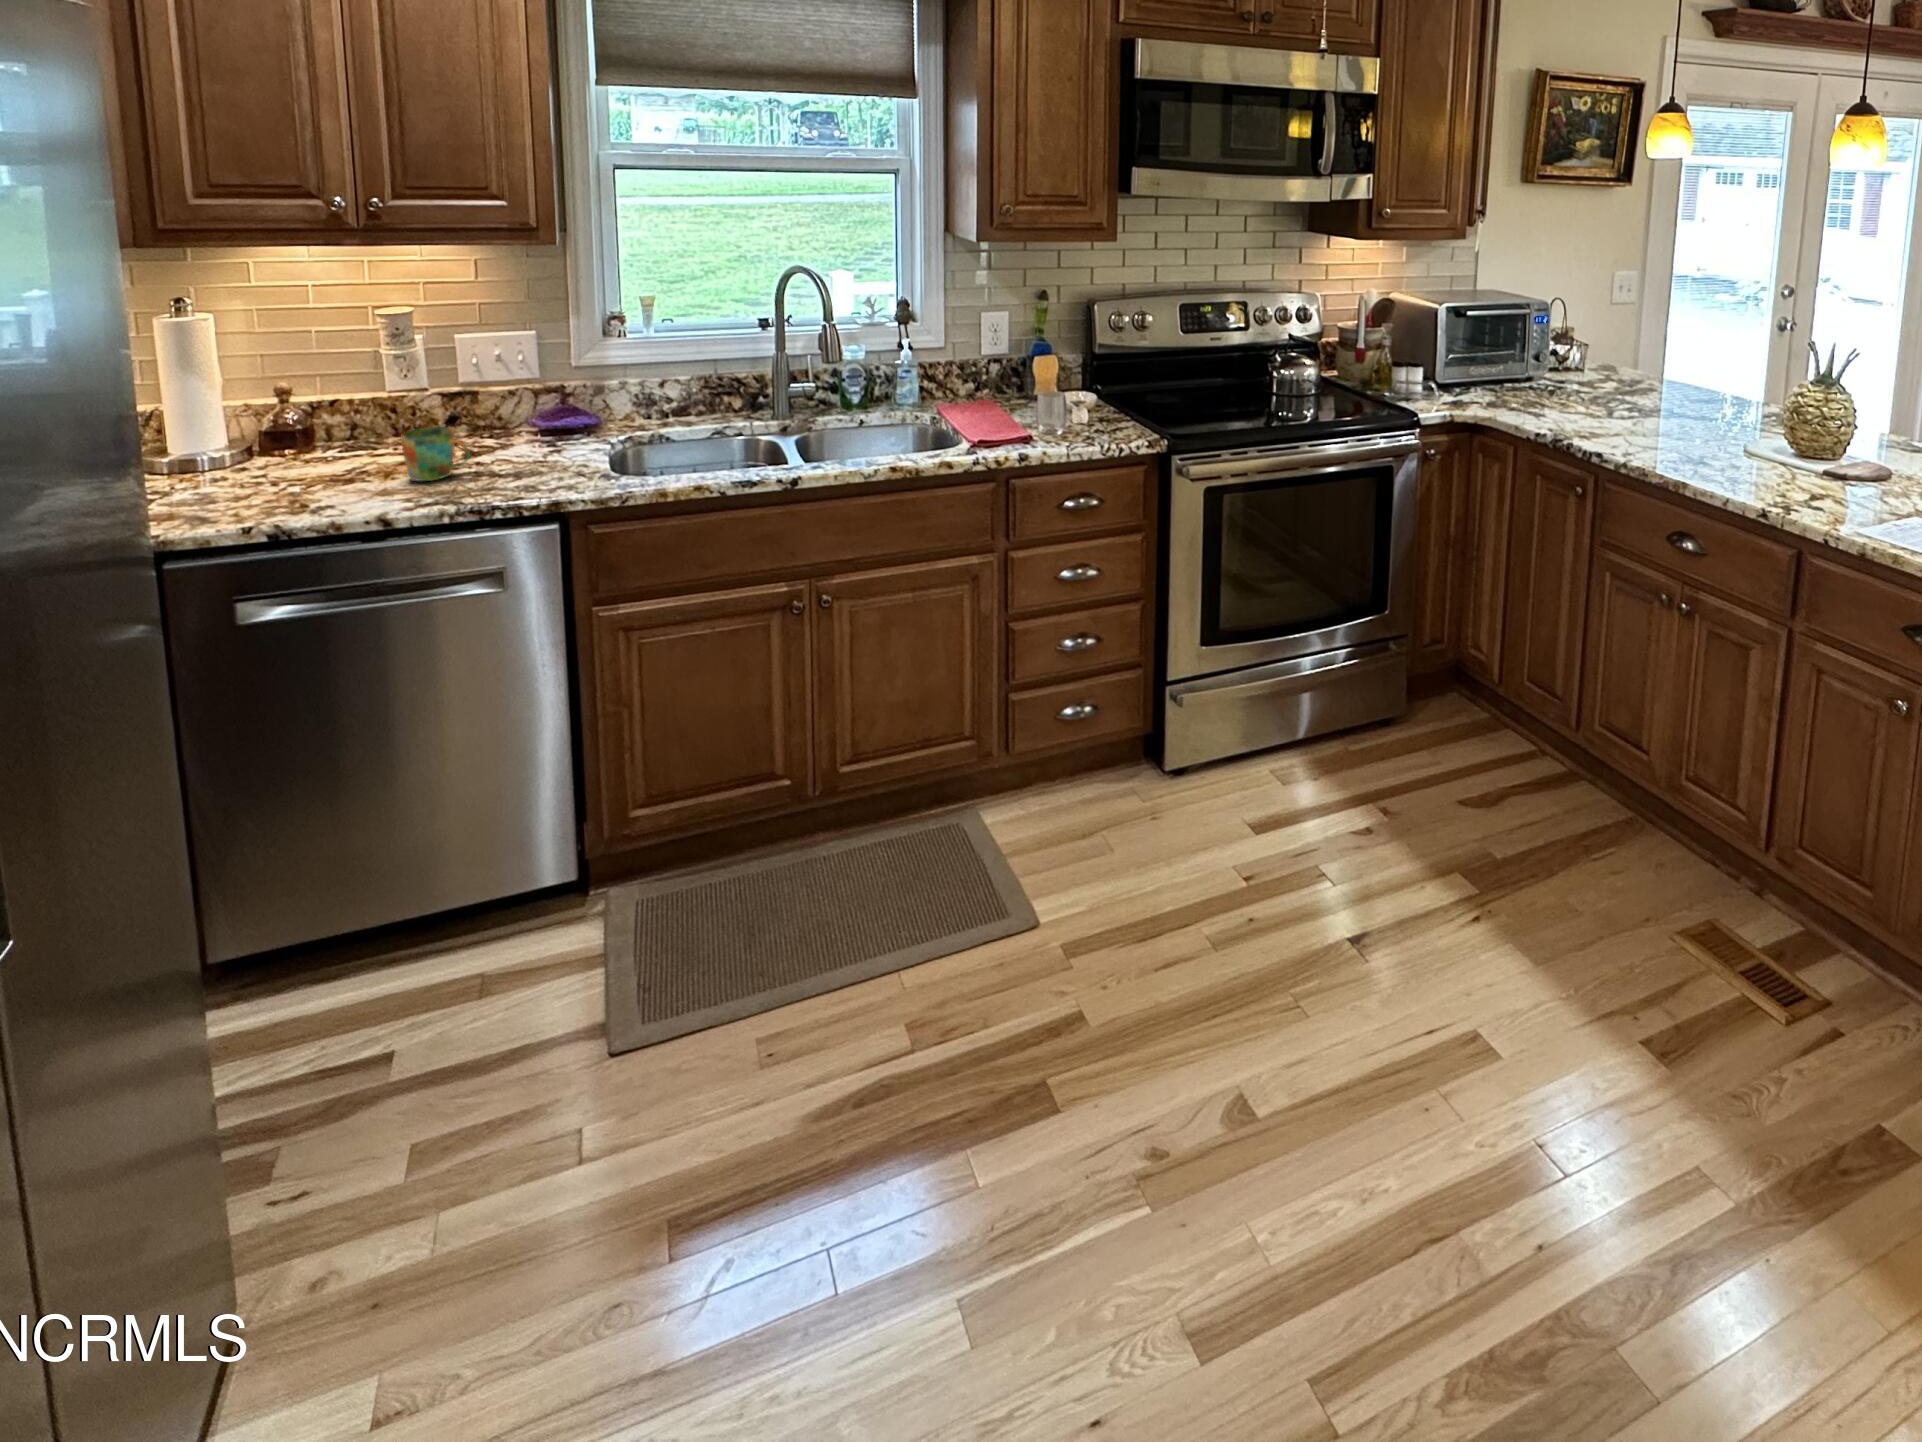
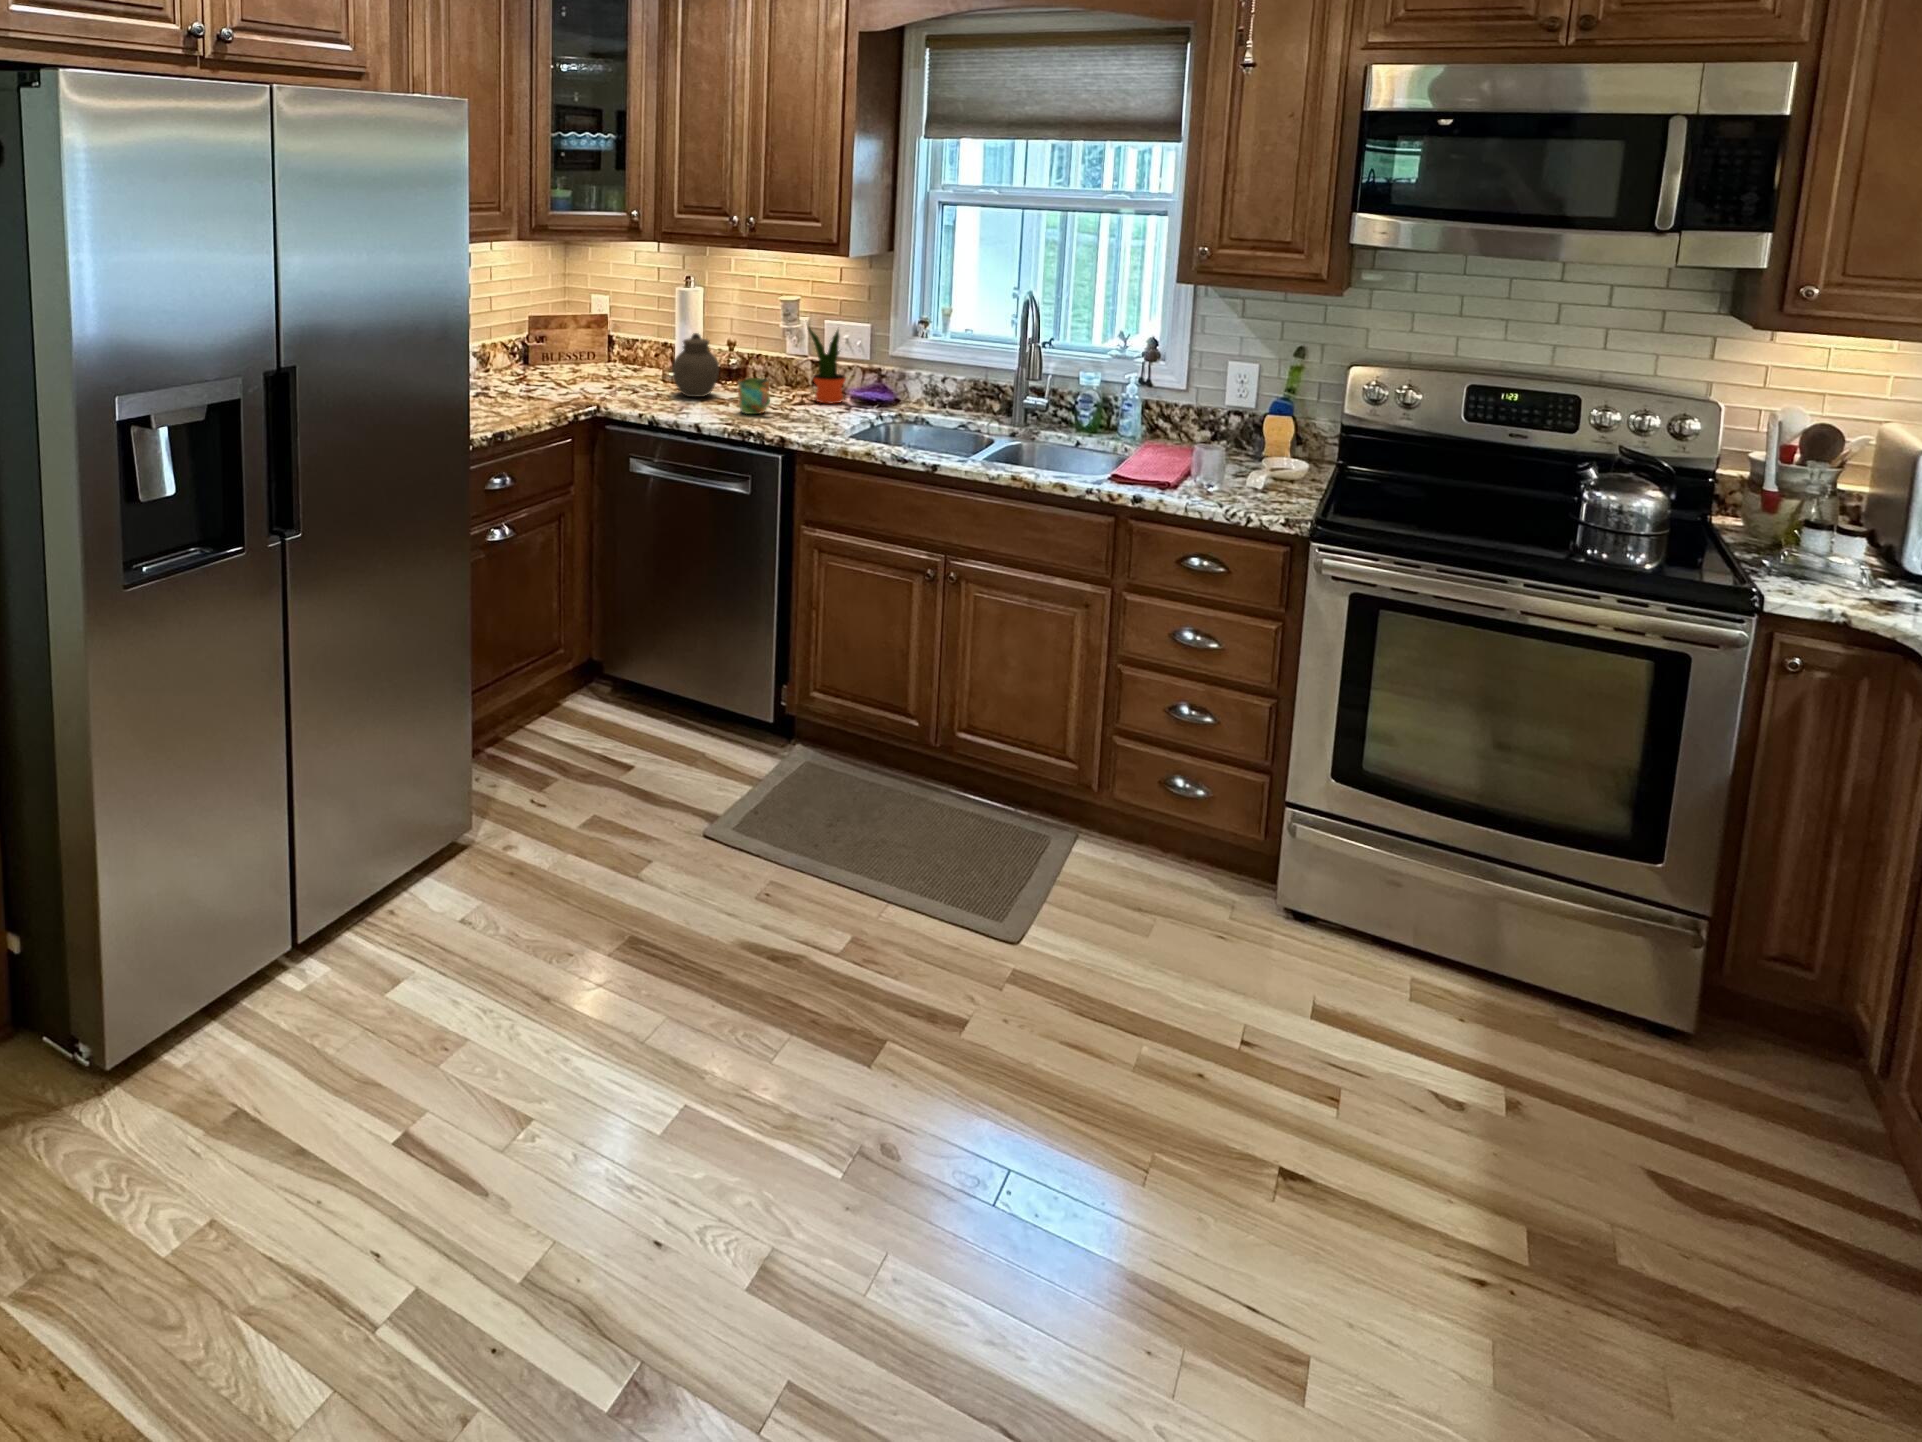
potted plant: none [451,336,531,445] -> present [808,326,846,404]
jar: none [226,381,320,481] -> present [672,333,719,397]

